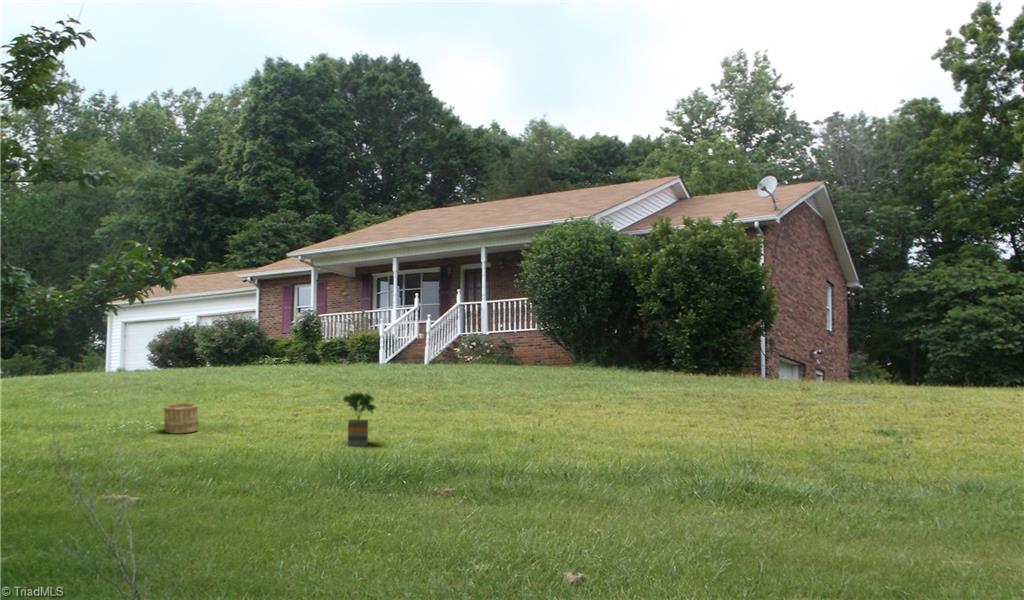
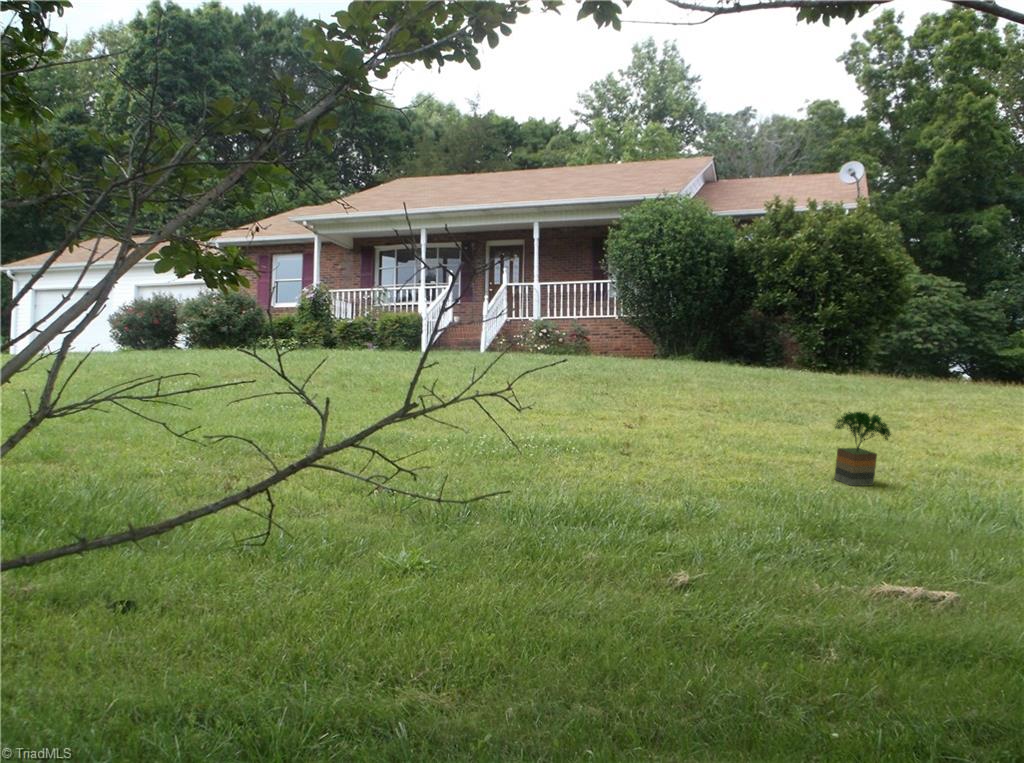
wooden bucket: present [163,403,198,434] -> none [545,421,595,467]

